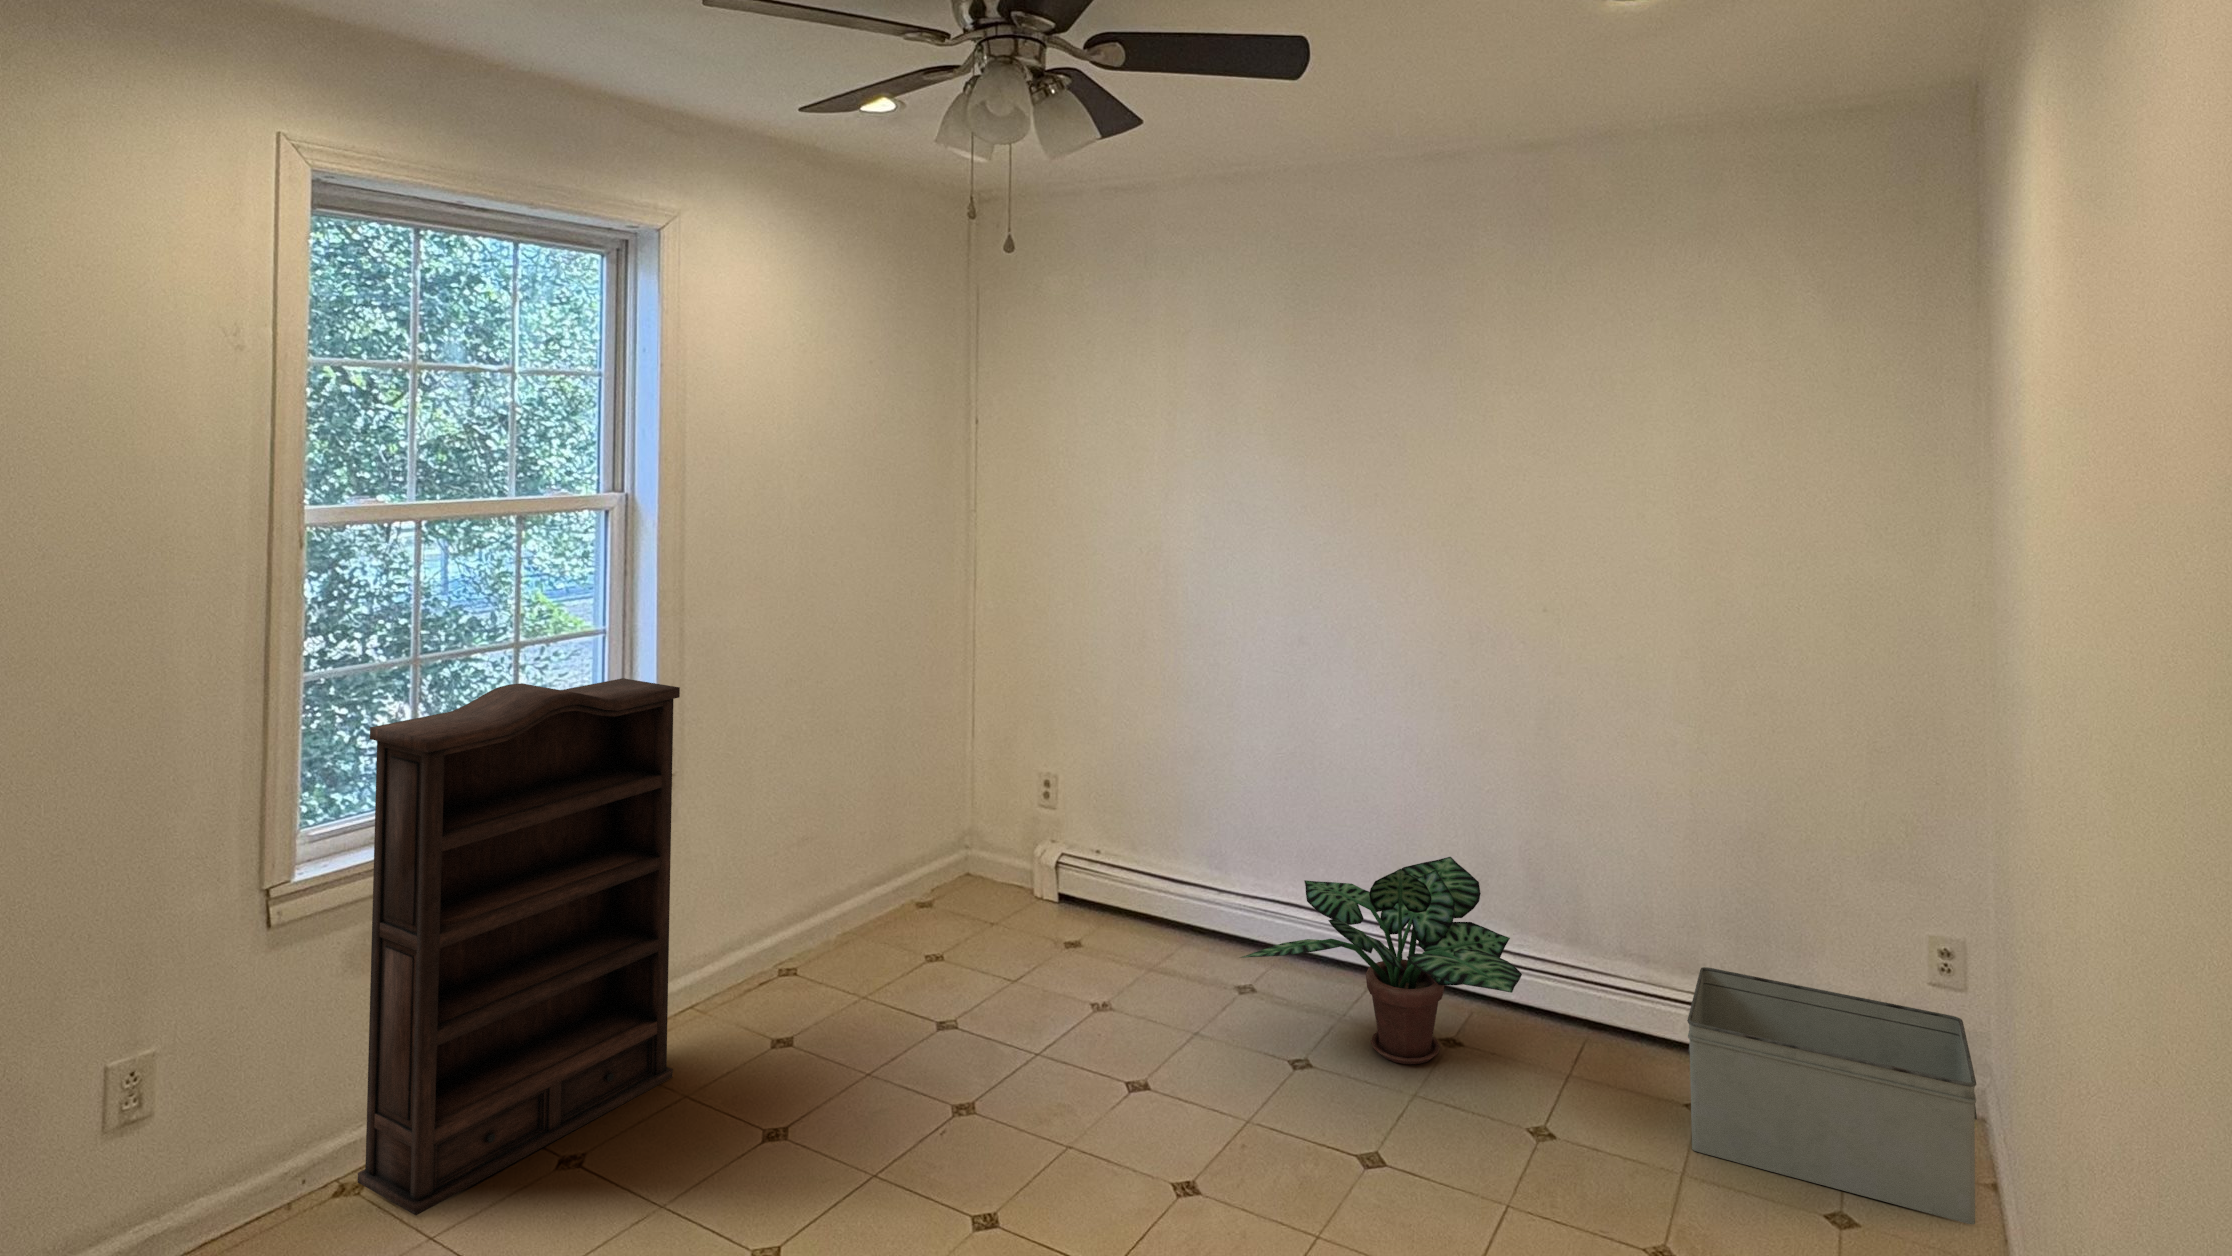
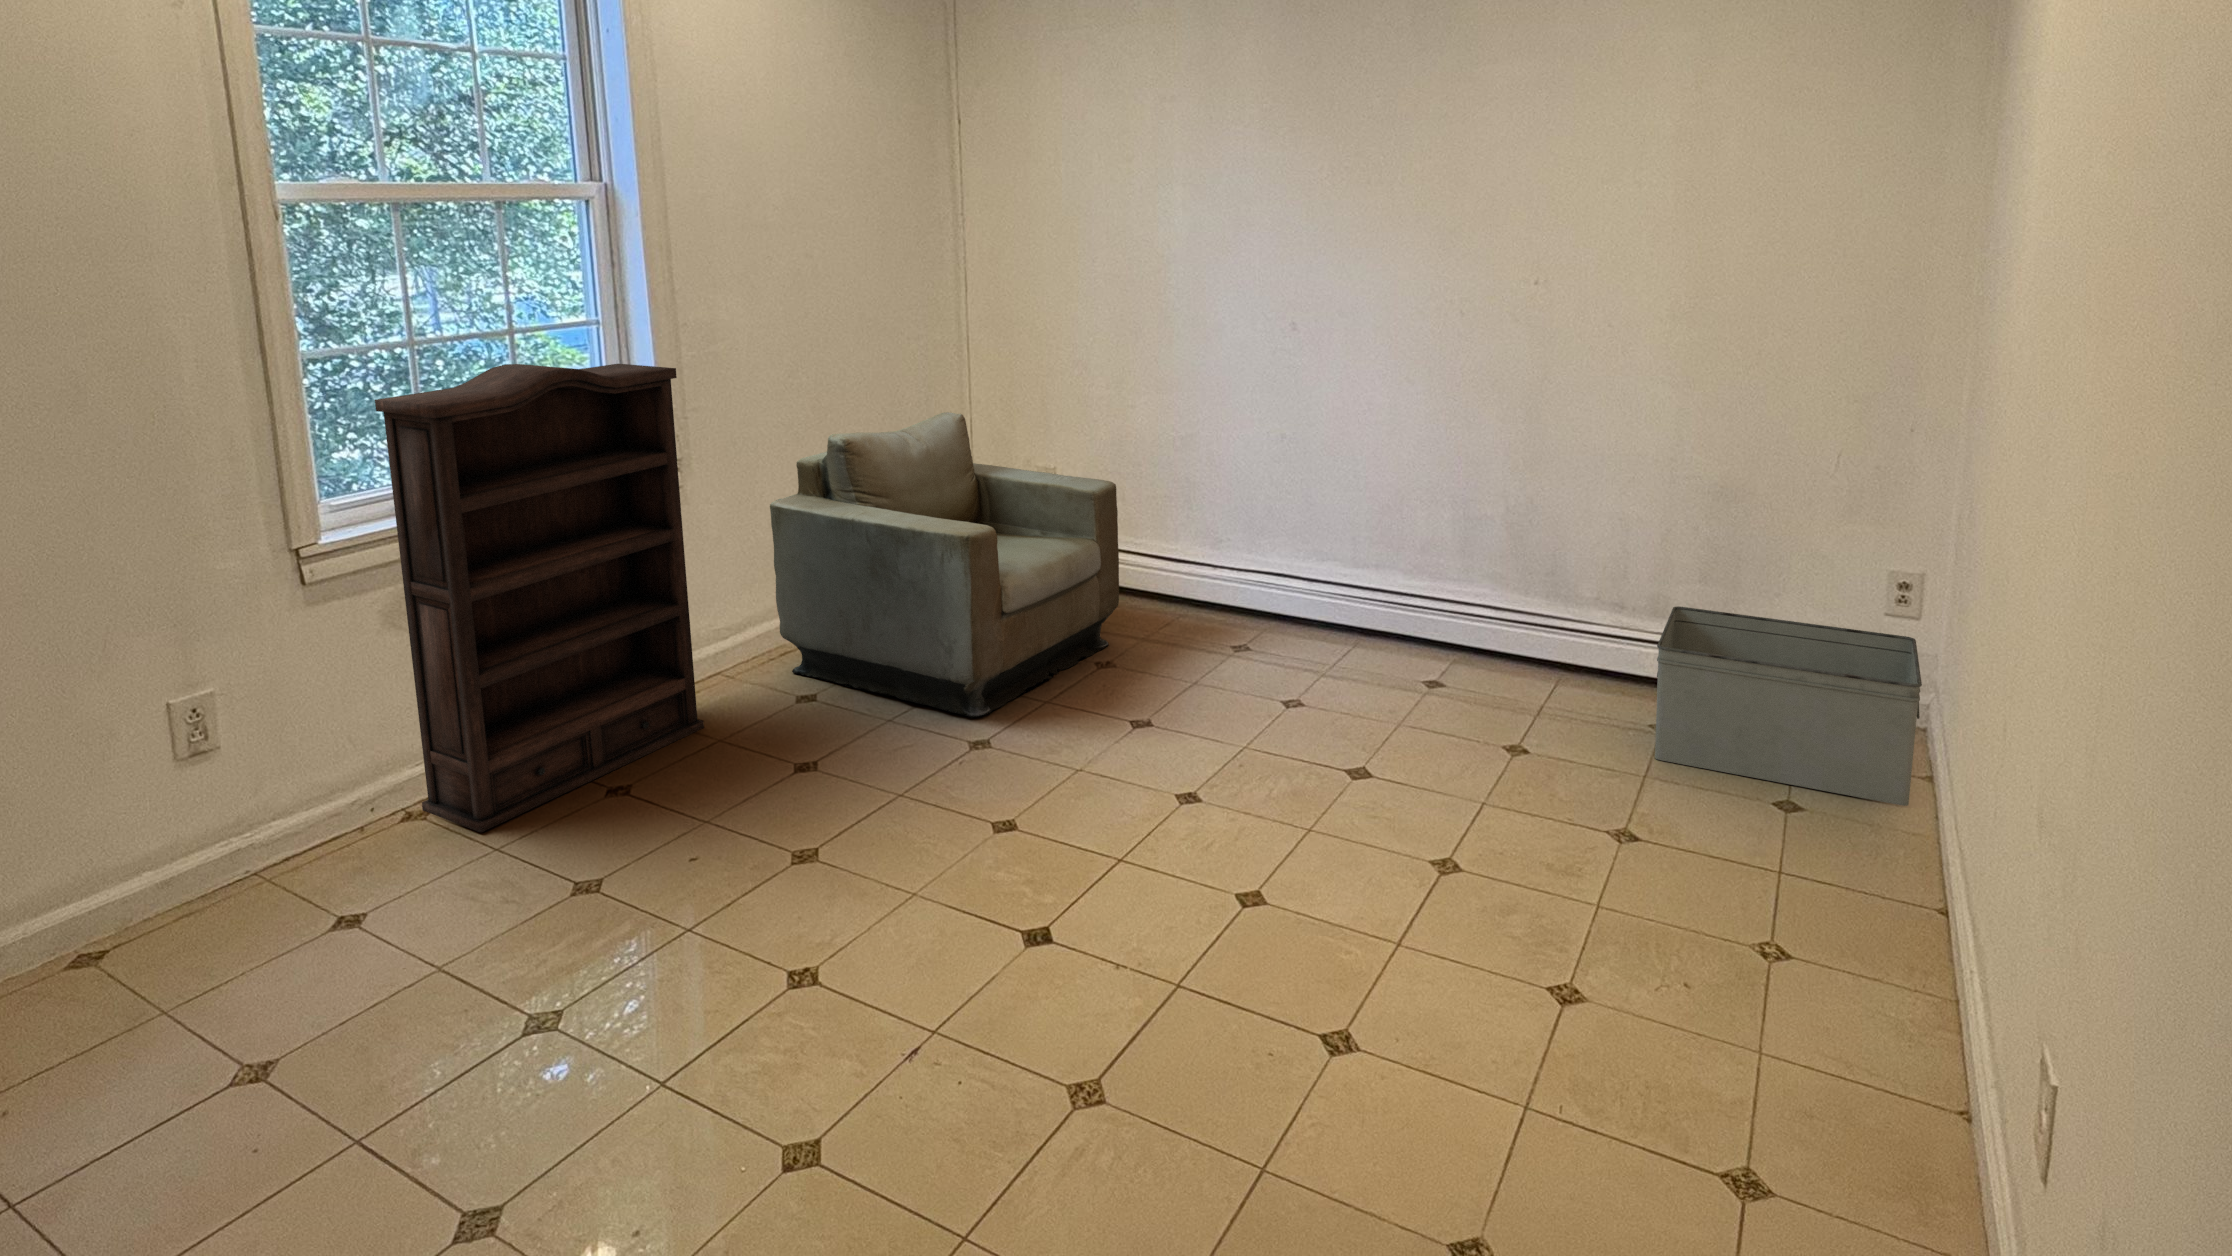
armchair: none [675,721,1120,1072] -> present [770,412,1119,718]
potted plant: present [1241,857,1522,1064] -> none [1234,524,1504,702]

